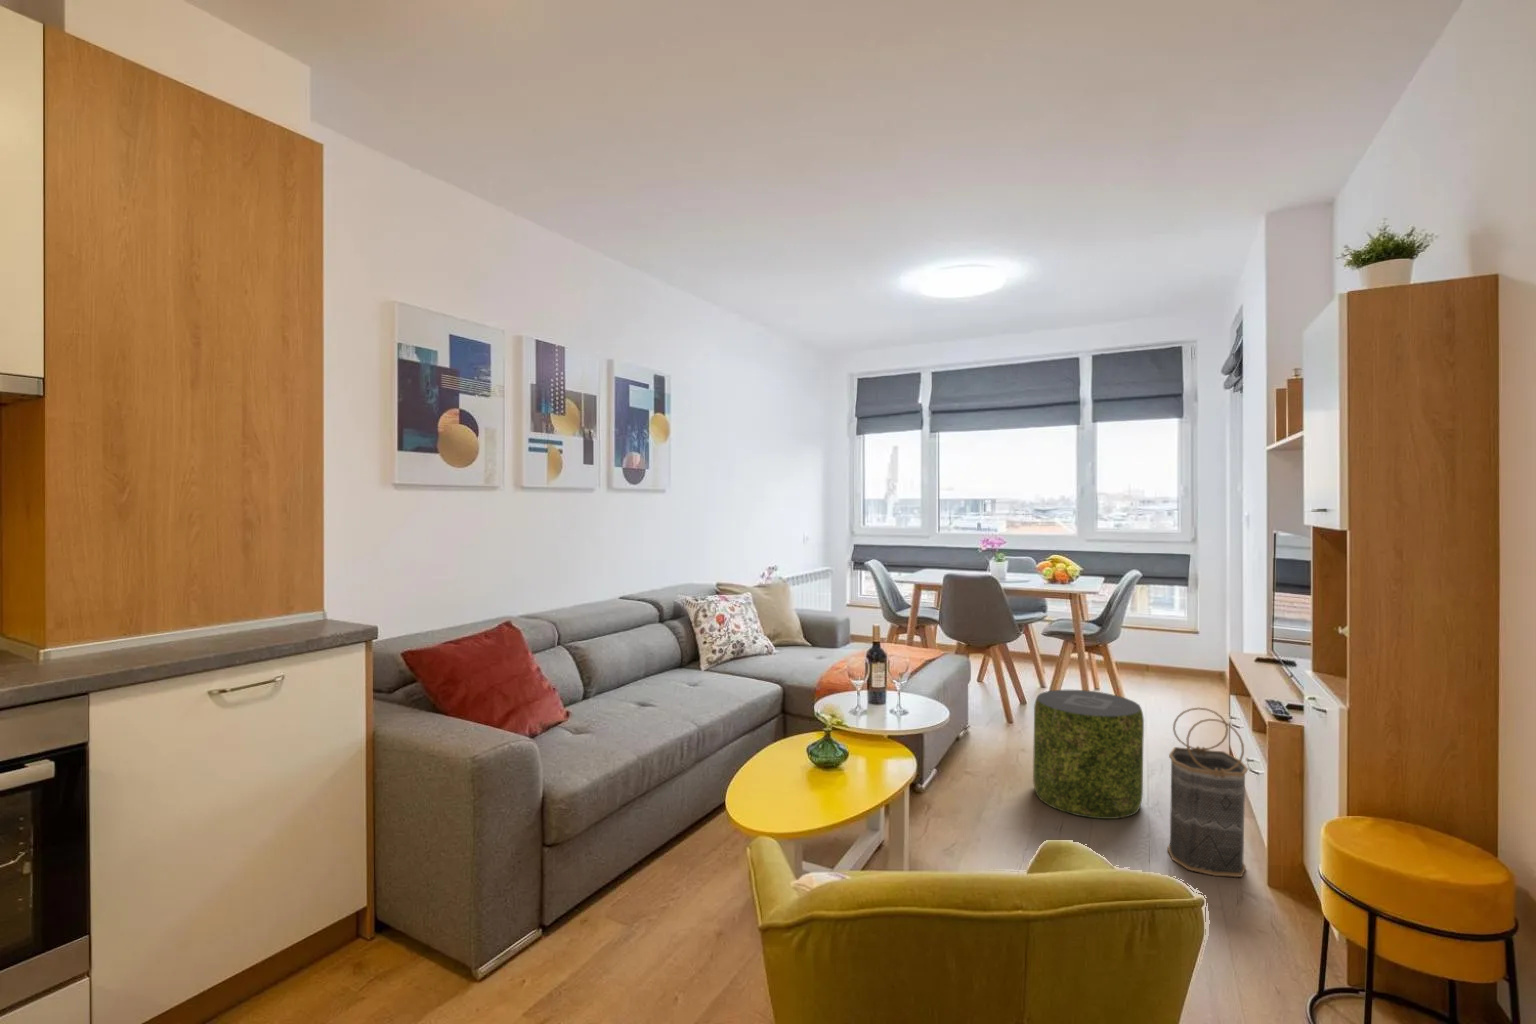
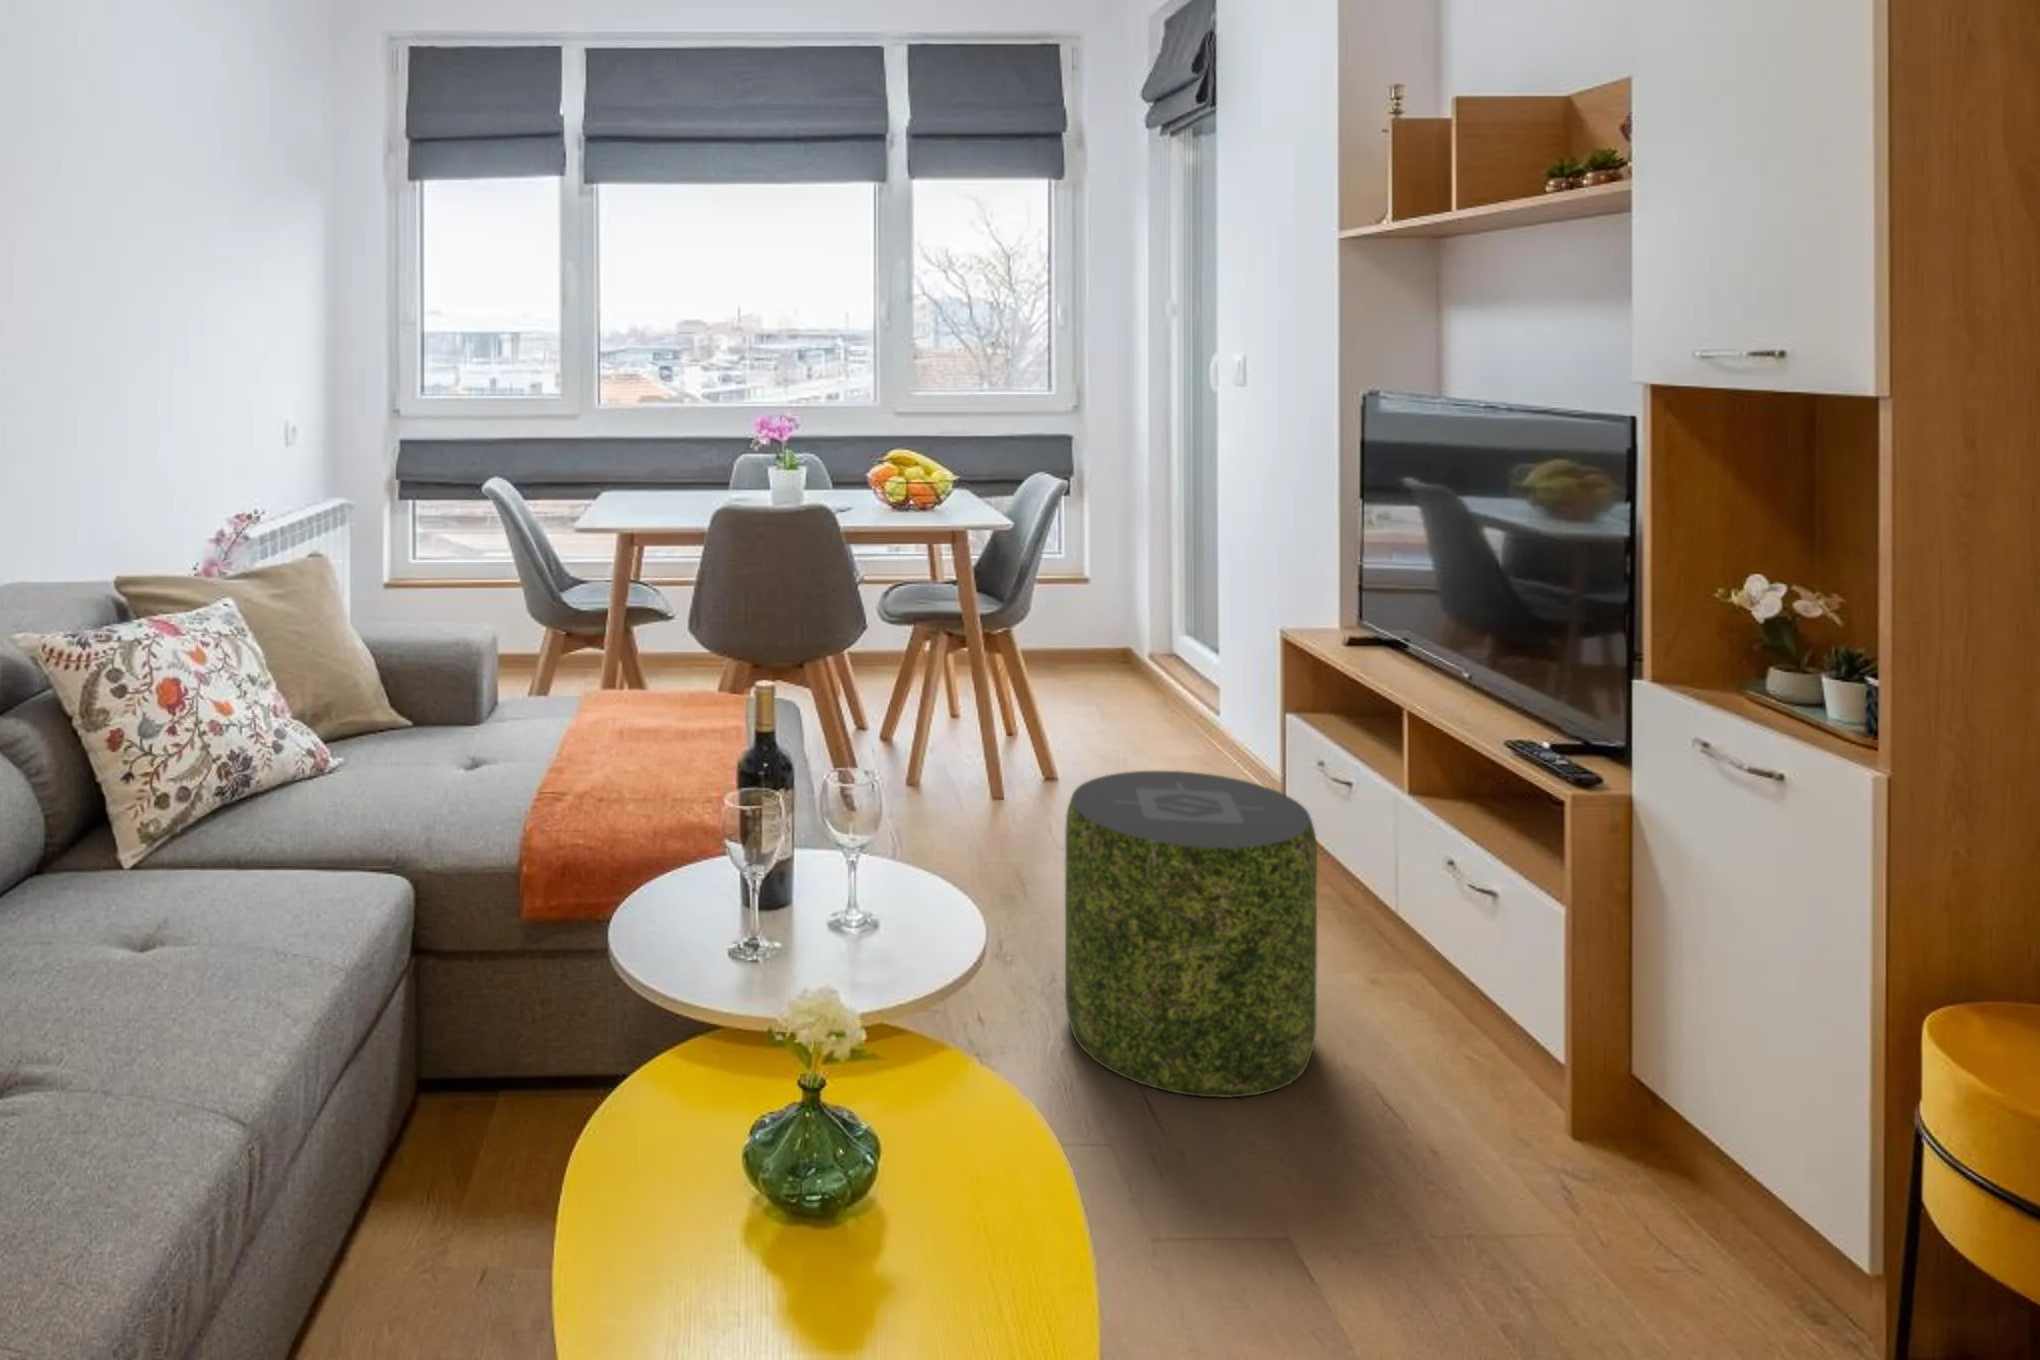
basket: present [1168,708,1248,877] -> none [1444,803,1647,1209]

